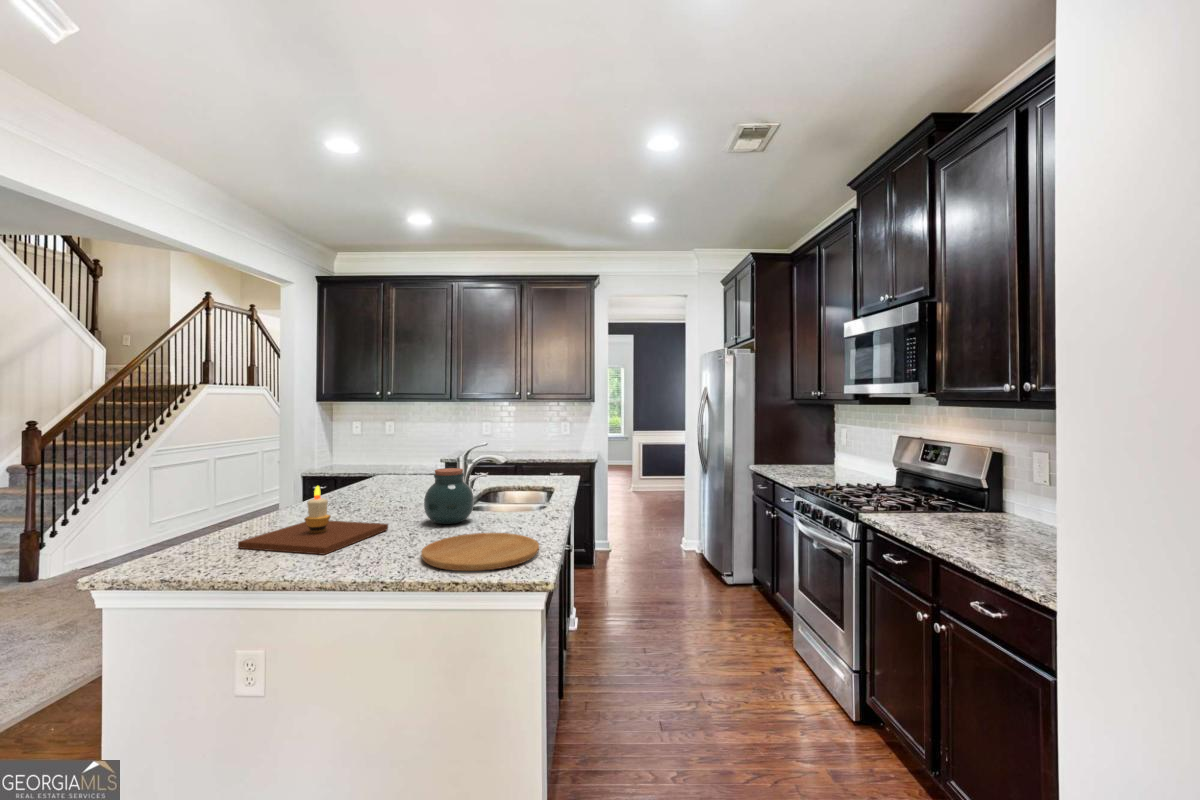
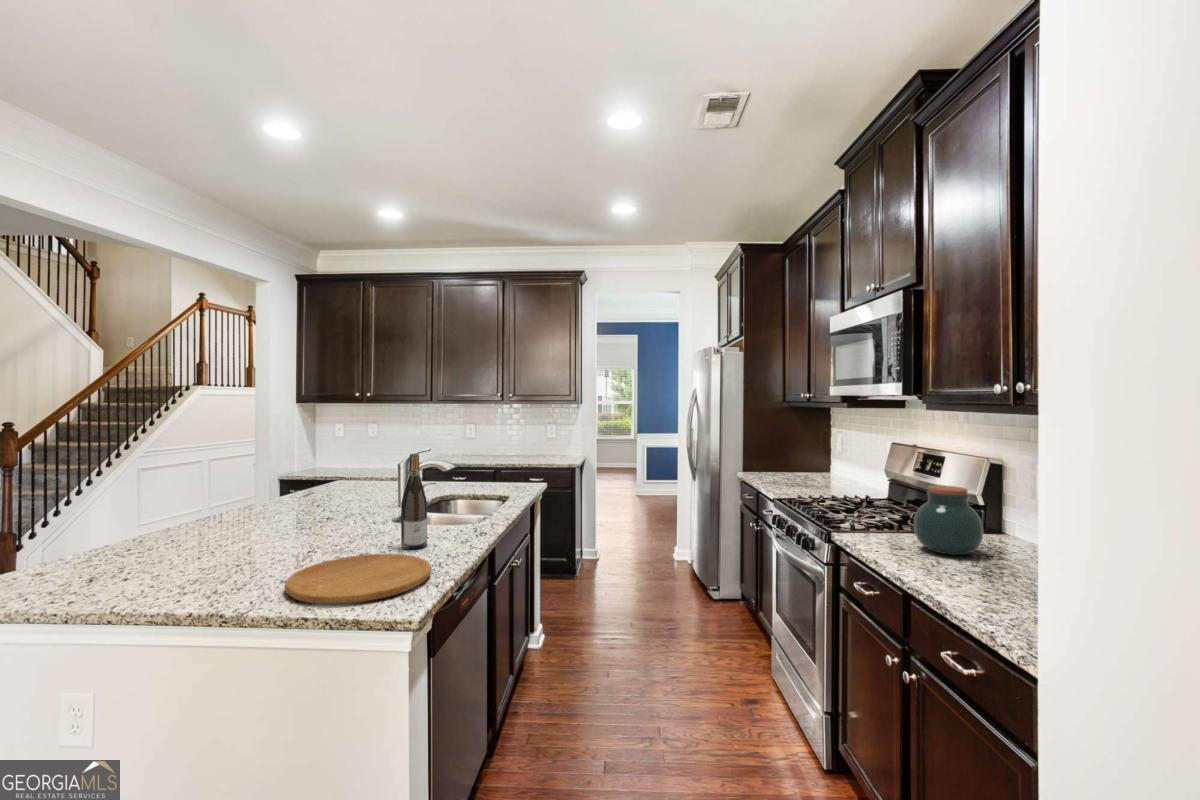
wine bottle: none [492,446,514,530] -> present [401,454,427,550]
jar: present [424,468,474,524] -> present [914,485,983,555]
candle: present [238,486,388,555] -> none [102,498,286,578]

